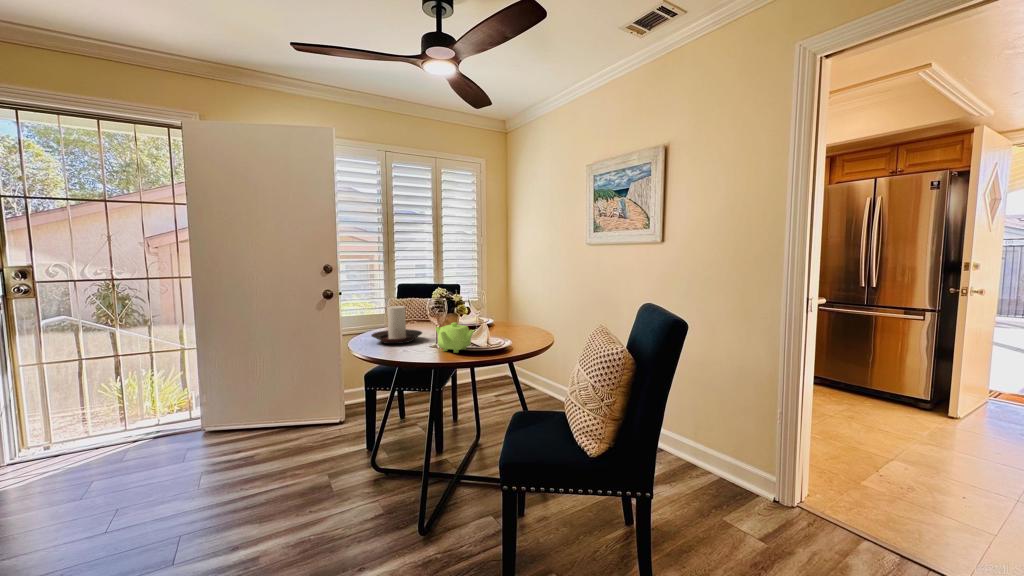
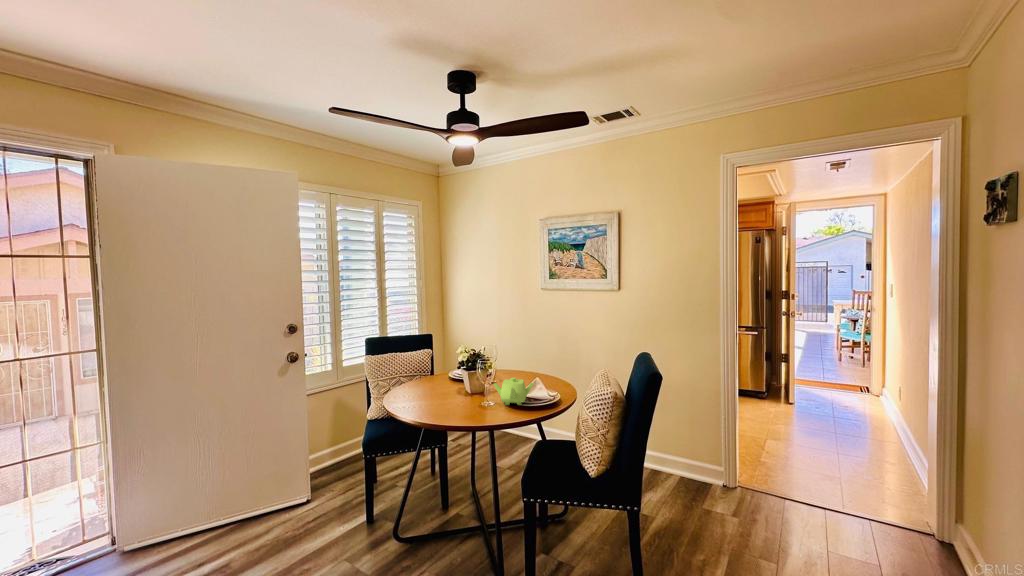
candle holder: present [371,306,422,344] -> none [415,365,464,405]

